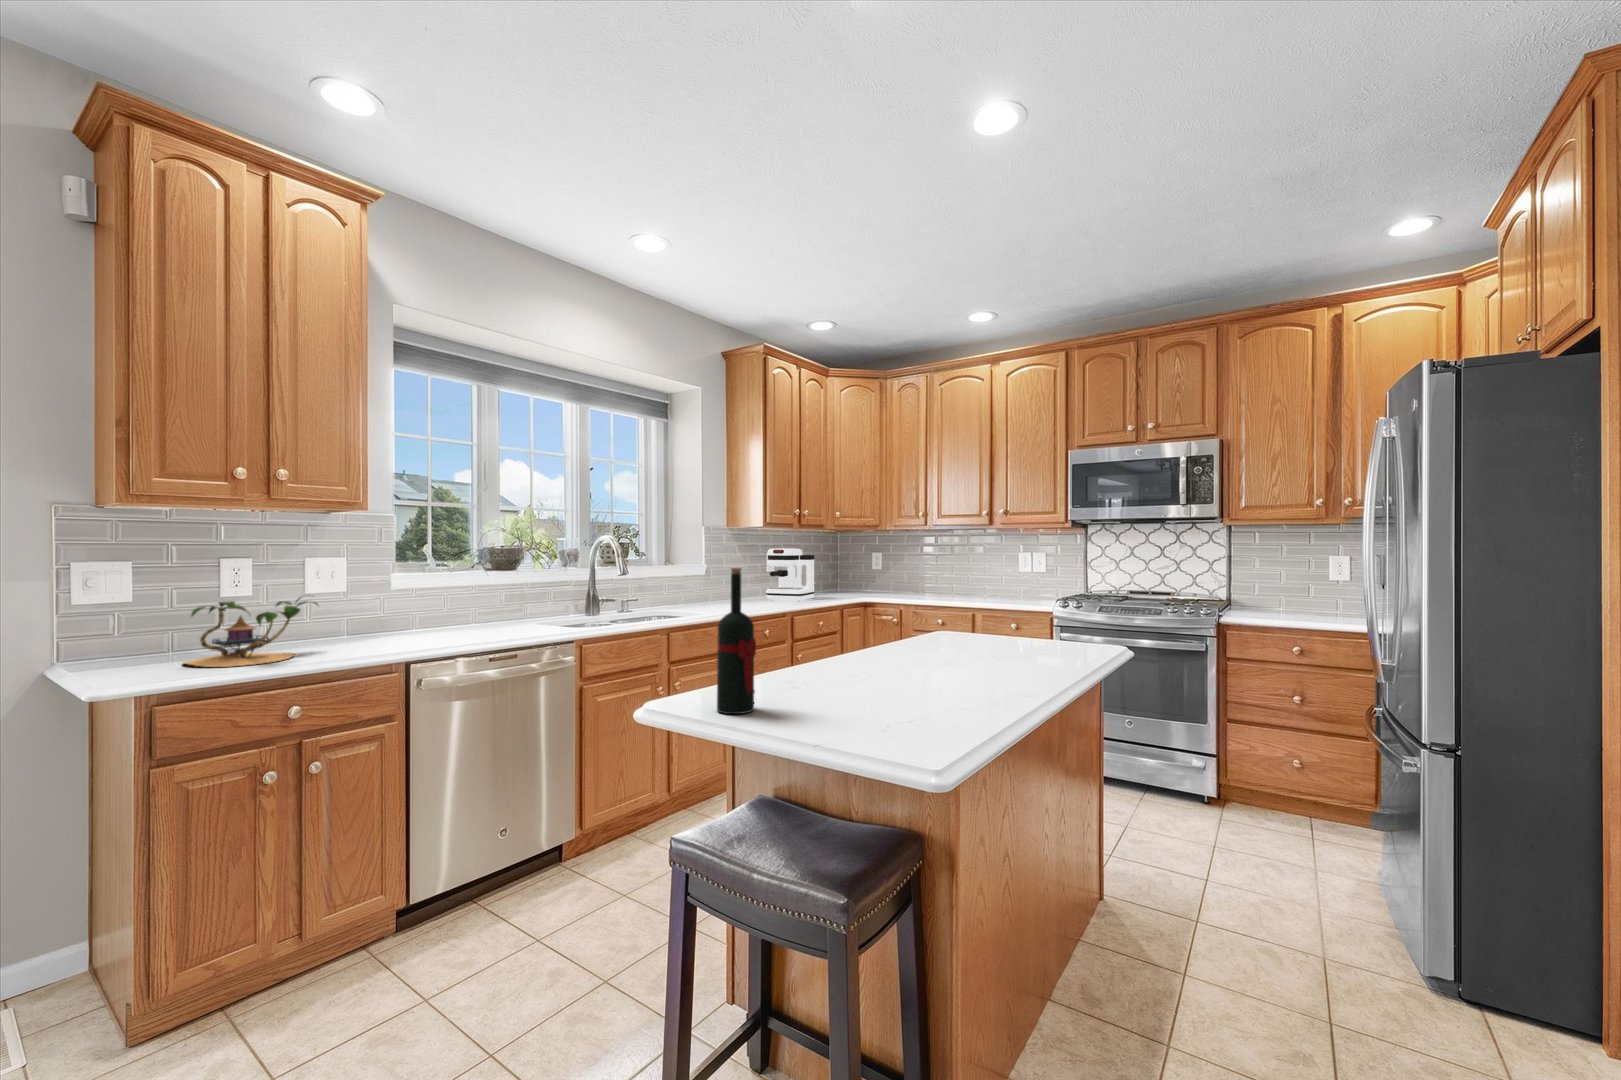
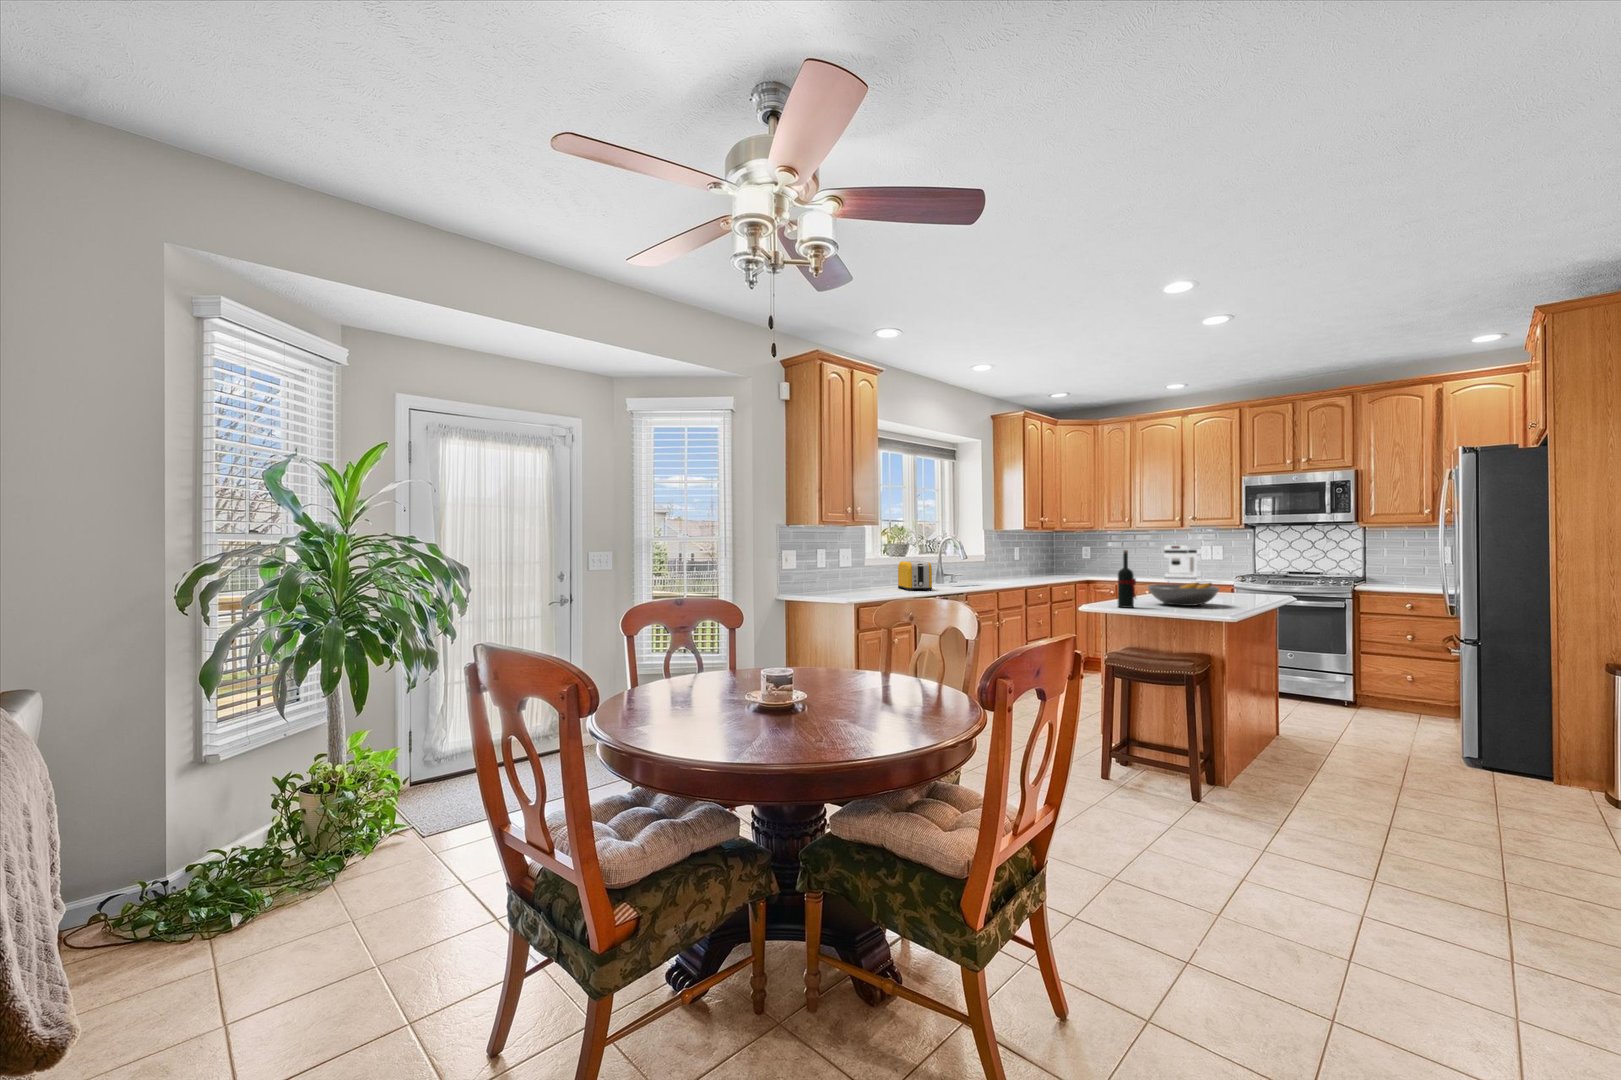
coffee maker: present [766,549,814,602] -> present [1164,545,1197,583]
toaster: none [461,579,519,637] -> present [898,561,932,591]
plant: present [184,597,318,667] -> none [825,567,869,597]
fruit bowl: none [810,641,961,700] -> present [1148,582,1219,606]

